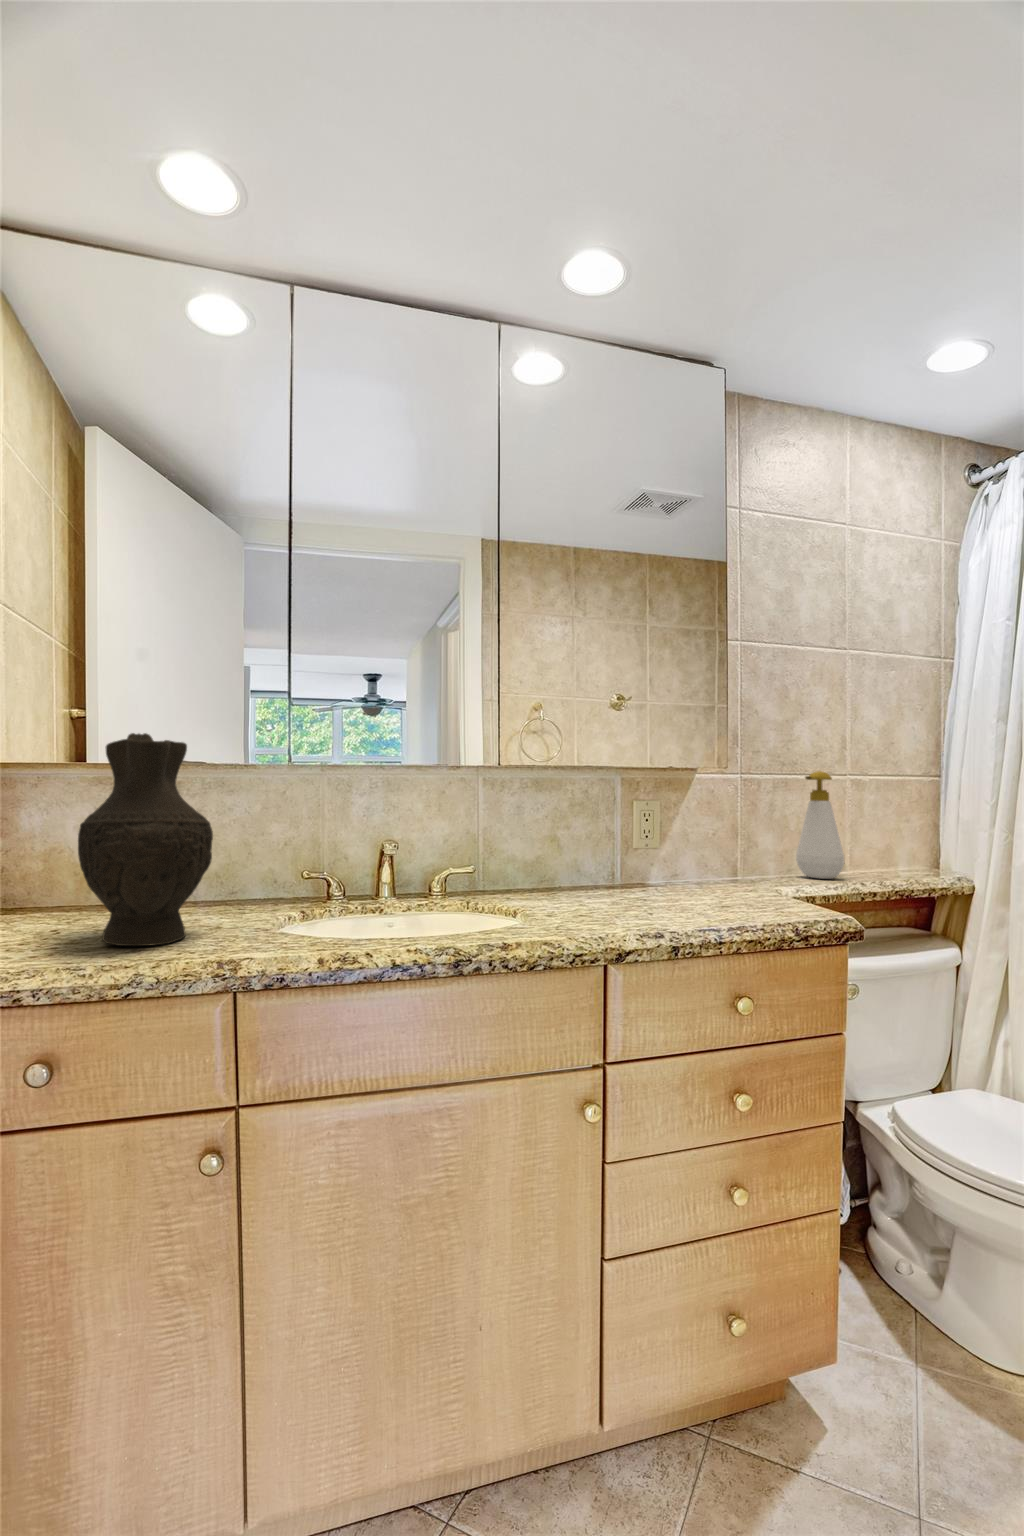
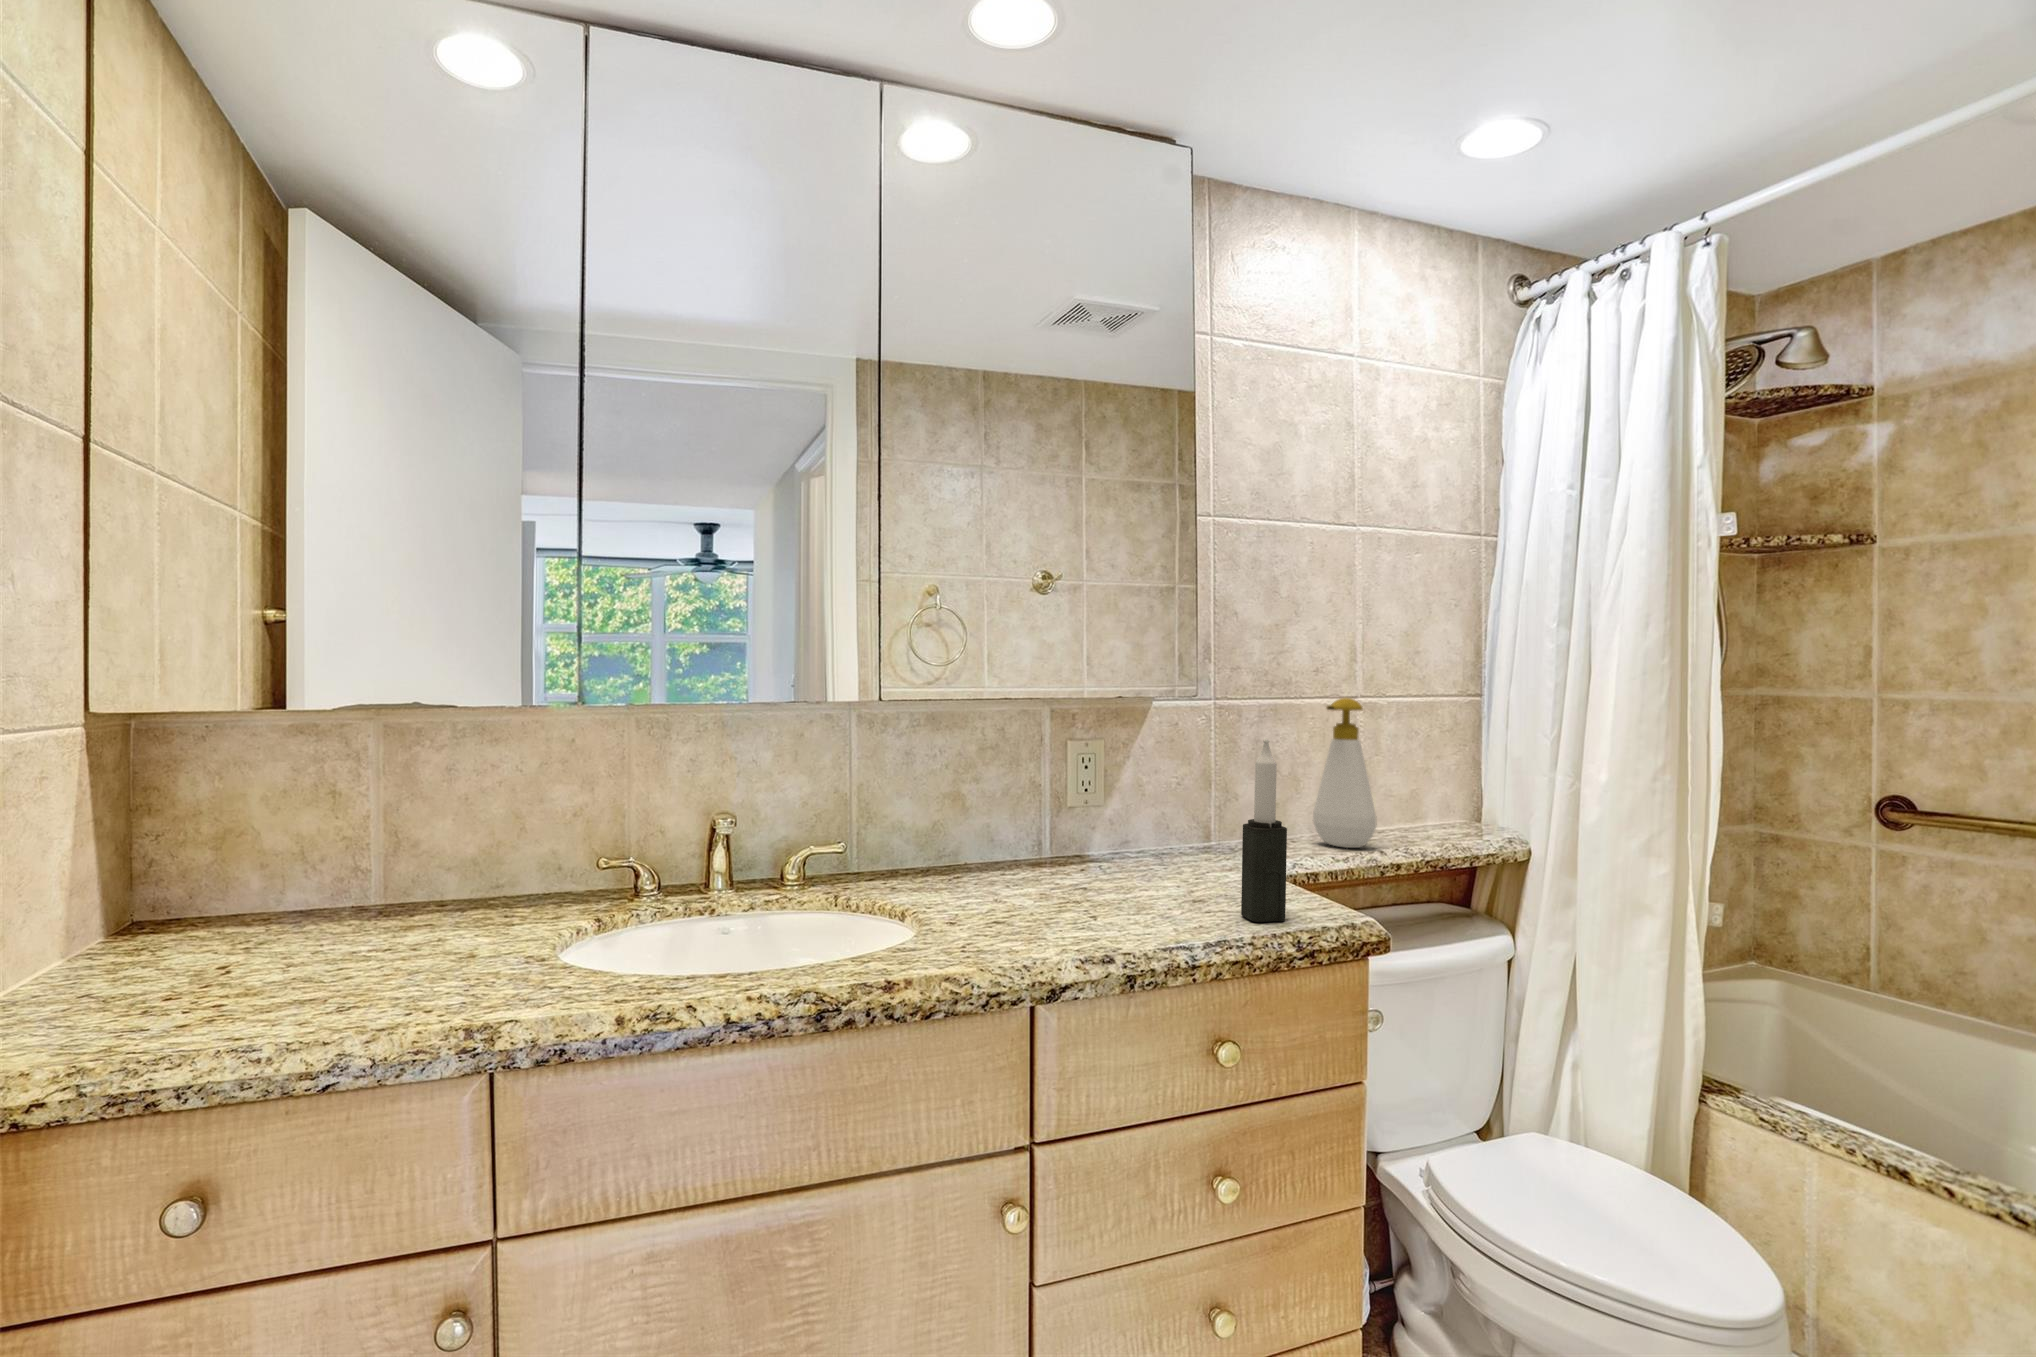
decorative vase: present [78,733,213,946] -> none [242,669,456,1001]
candle: none [752,784,786,916] -> present [1241,738,1287,922]

